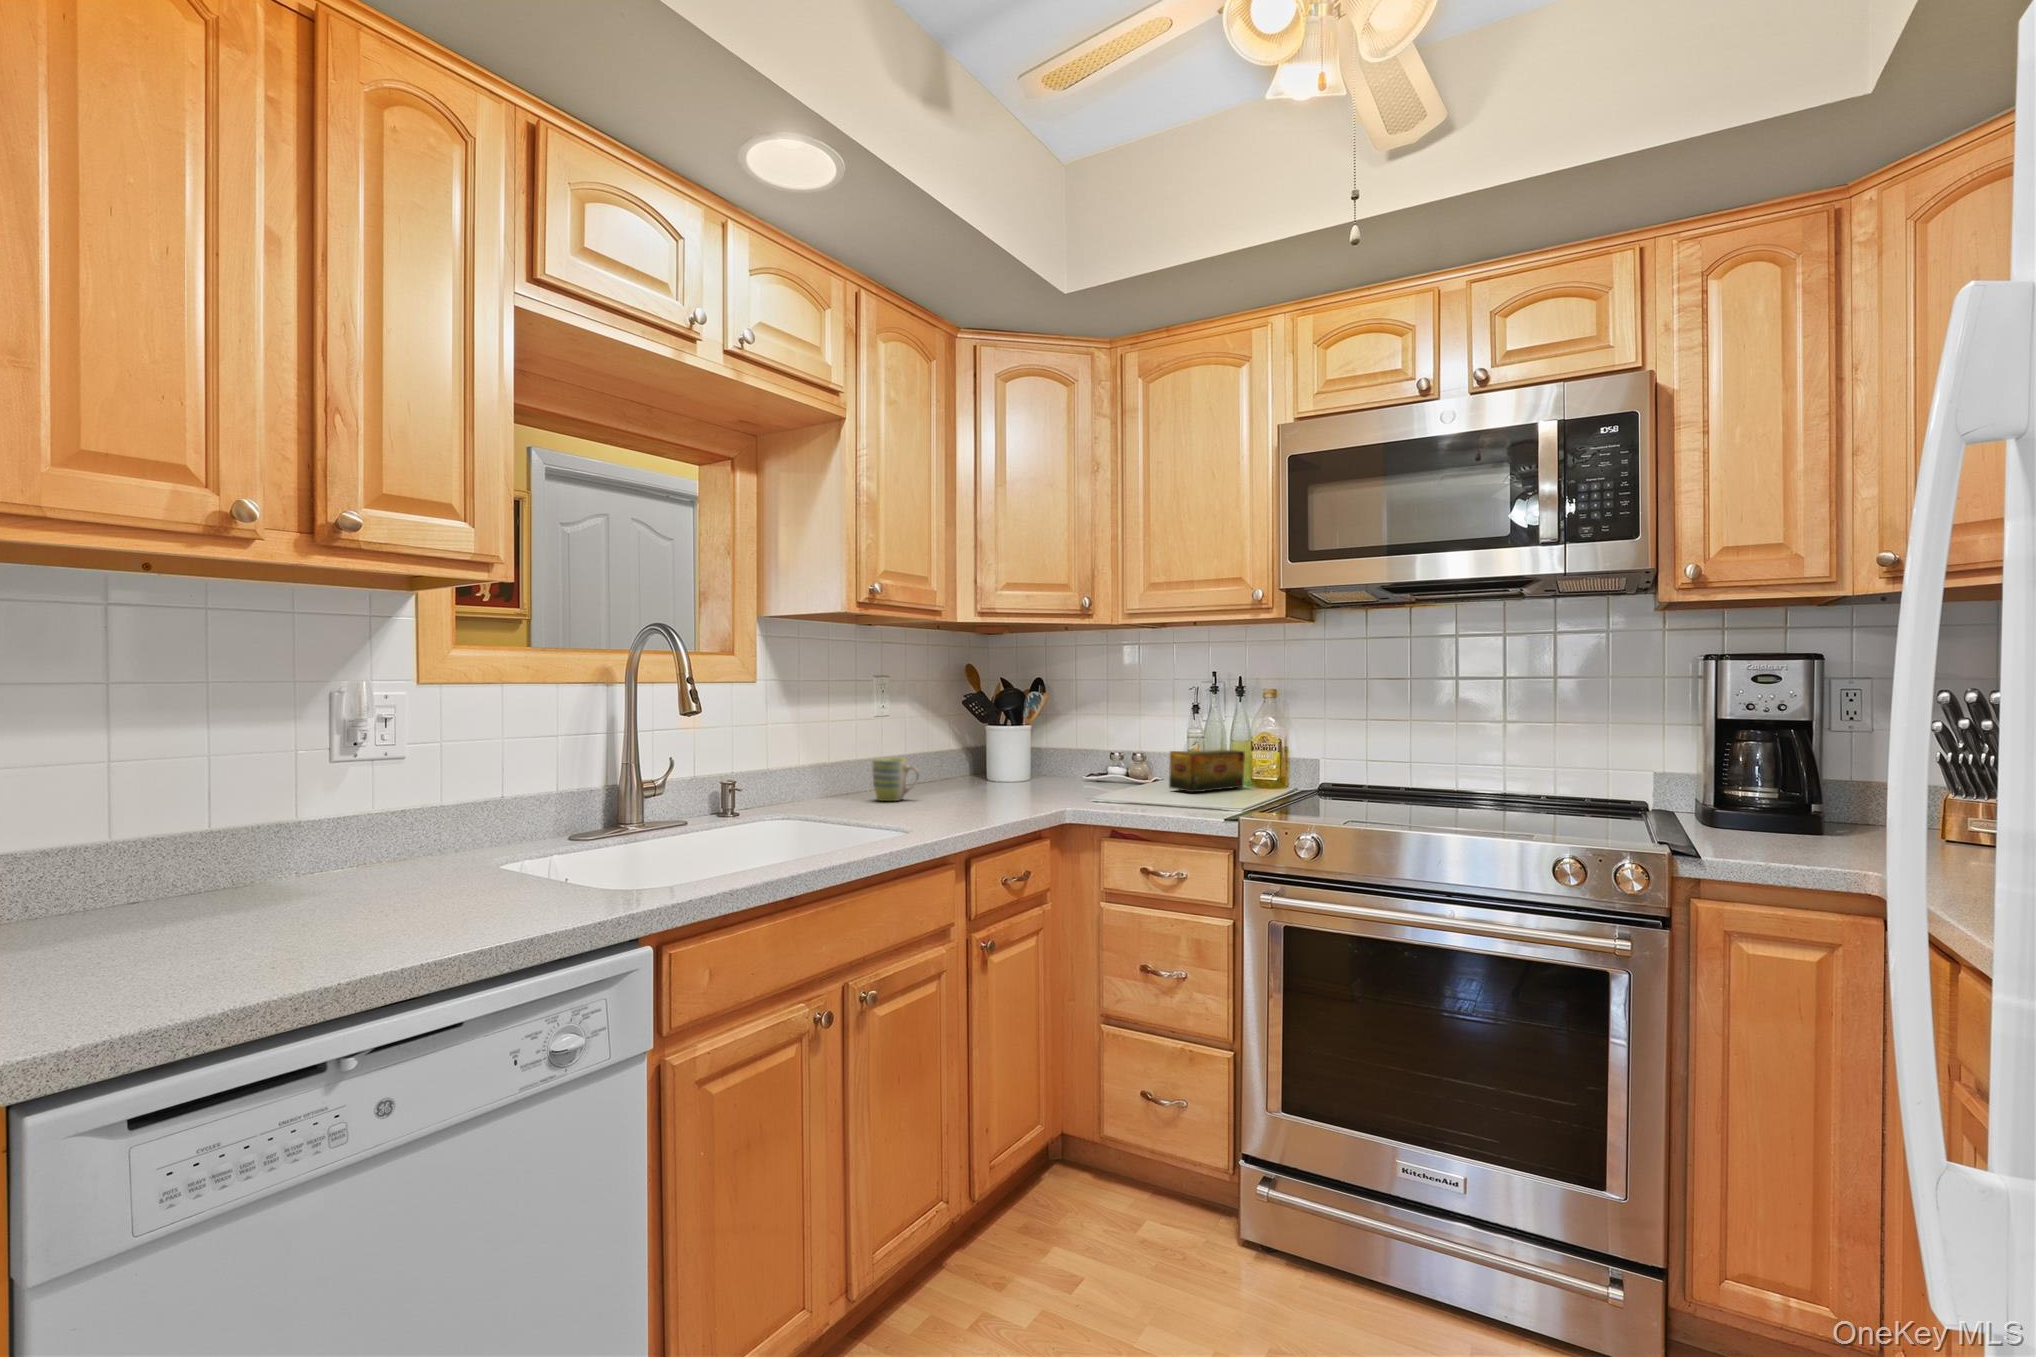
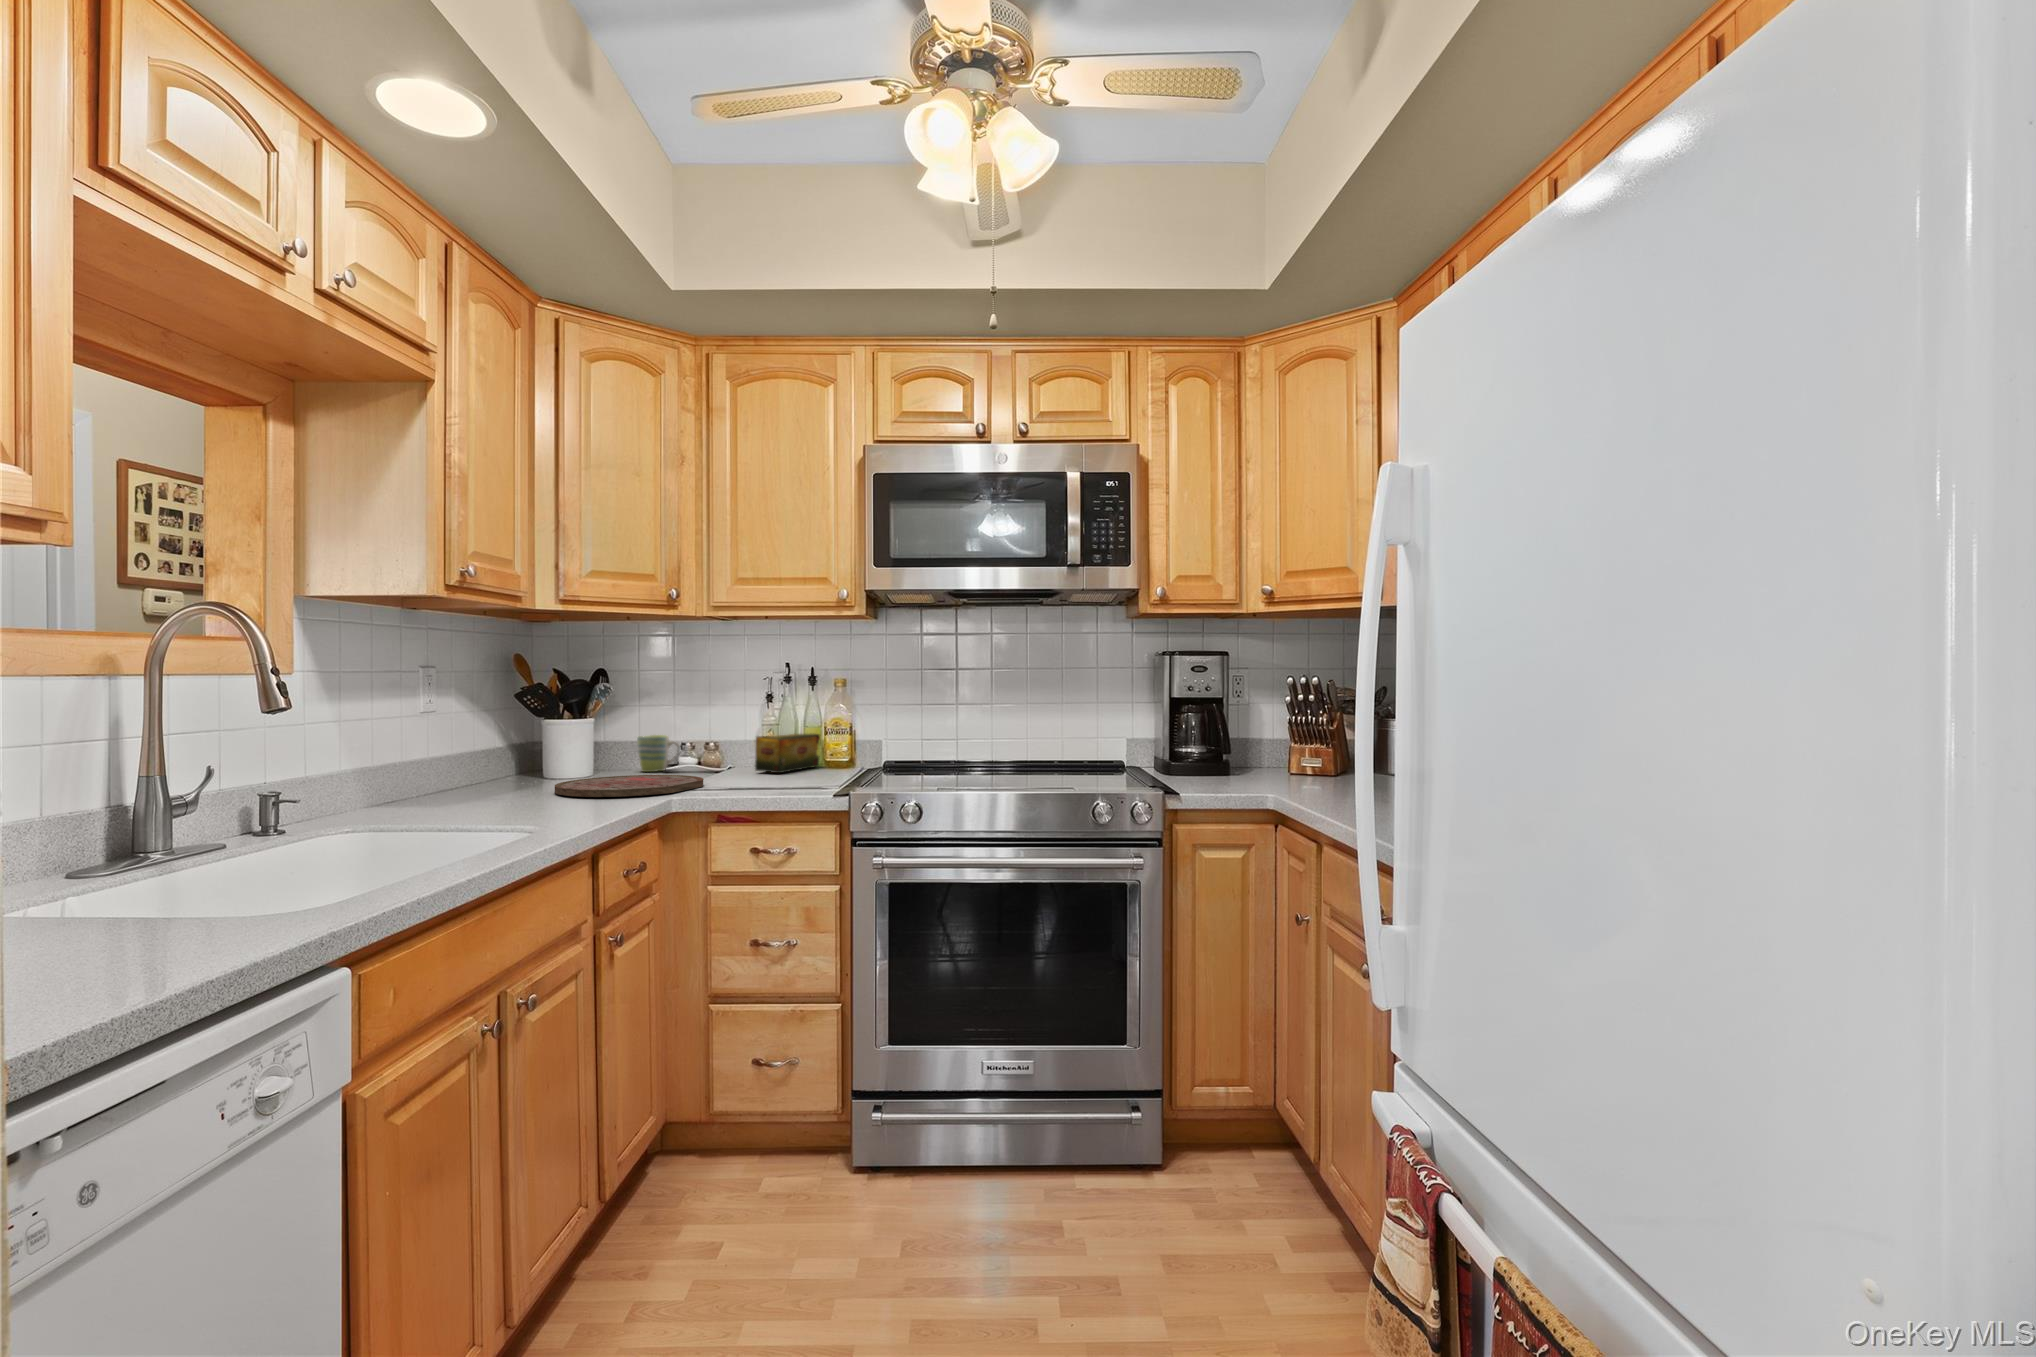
mug: present [872,758,919,801] -> present [637,735,680,772]
cutting board: none [967,785,1104,806] -> present [555,775,703,797]

